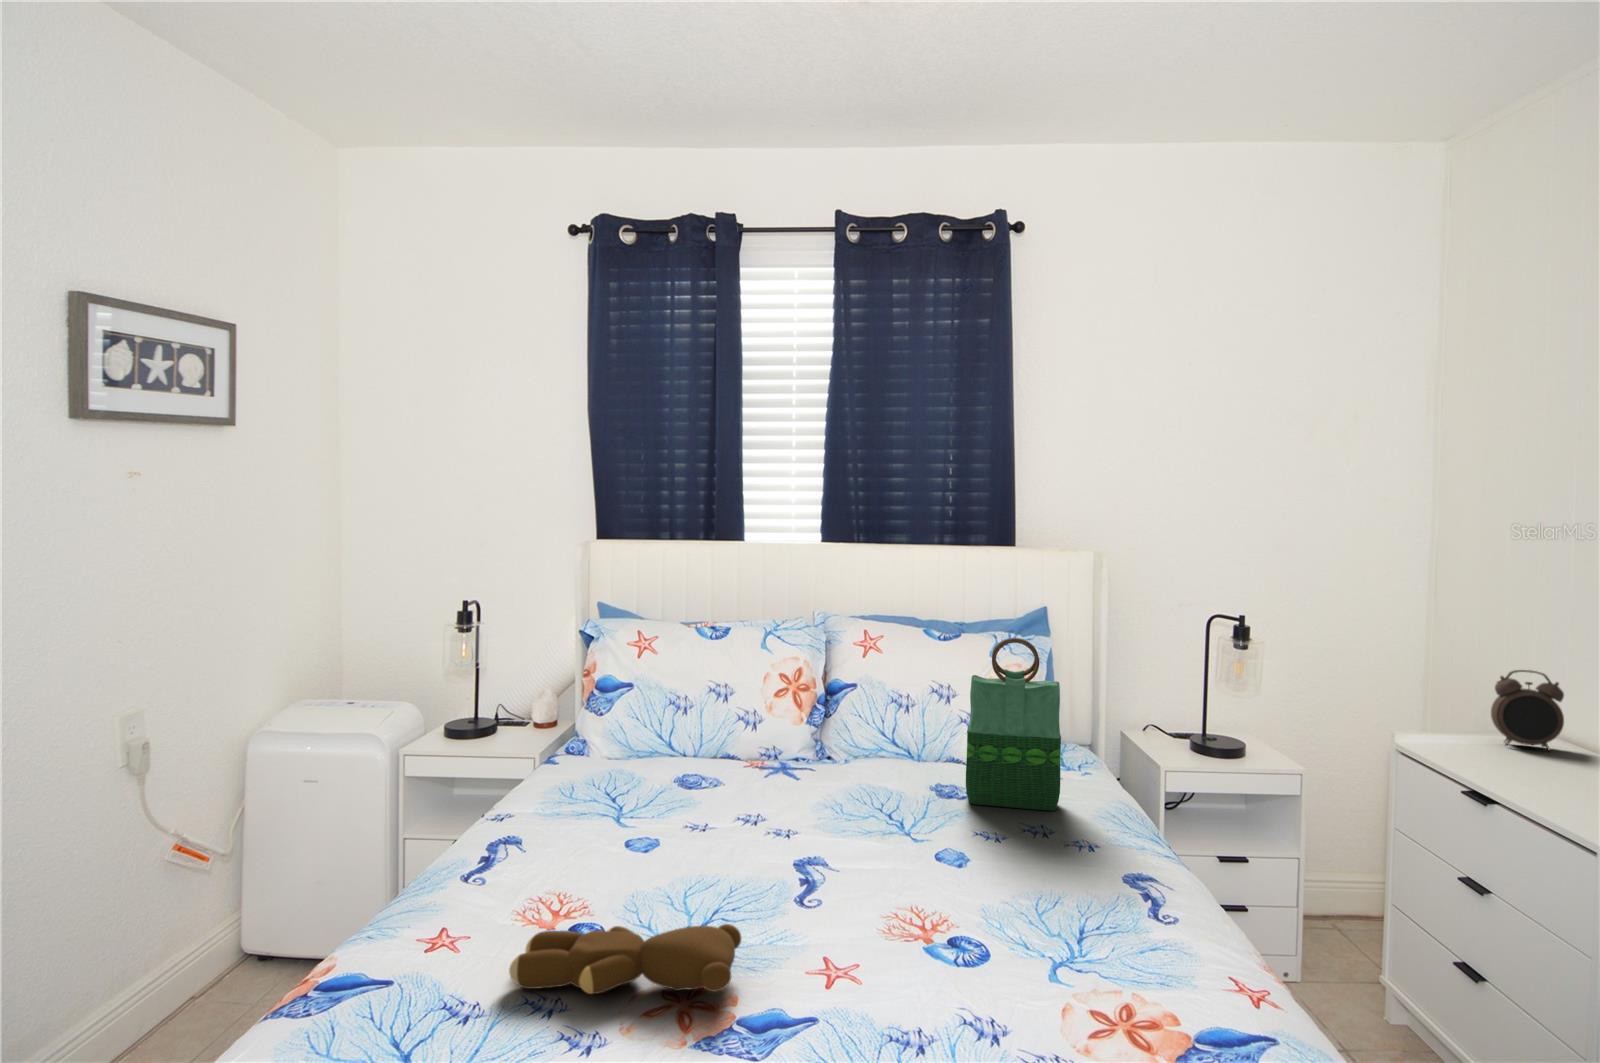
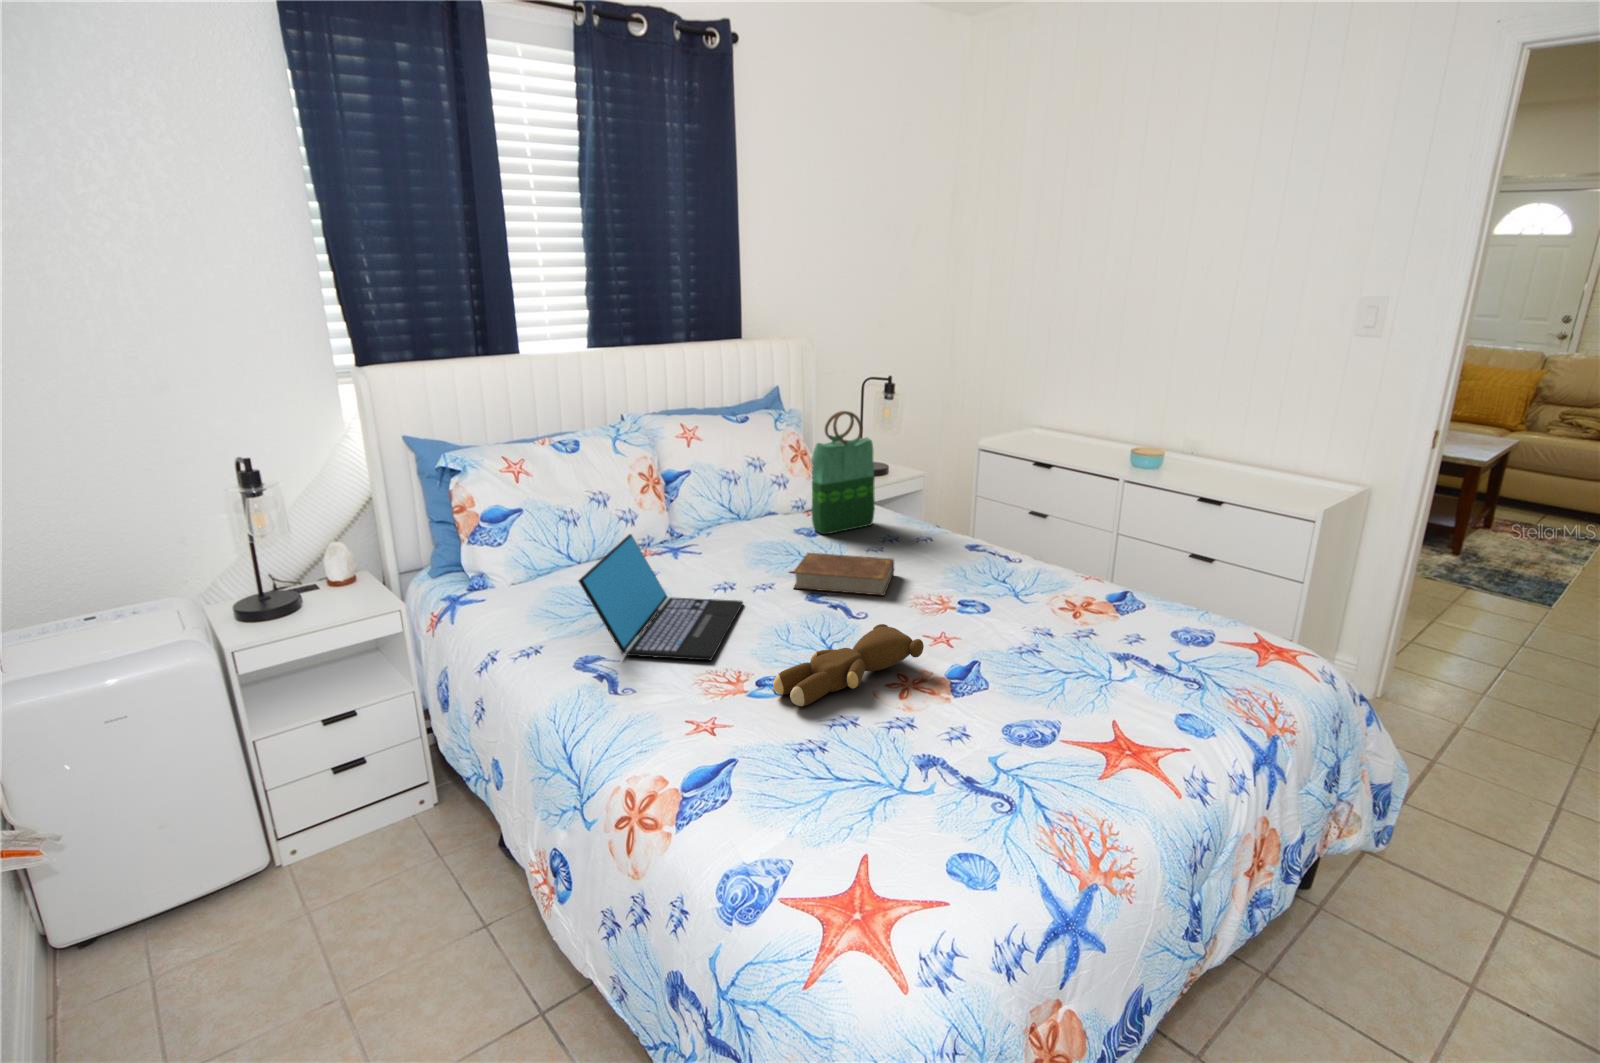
alarm clock: present [1491,670,1564,751] -> none [1012,389,1046,435]
laptop: none [506,728,724,894] -> present [579,534,743,660]
book: none [806,813,954,901] -> present [791,553,894,595]

